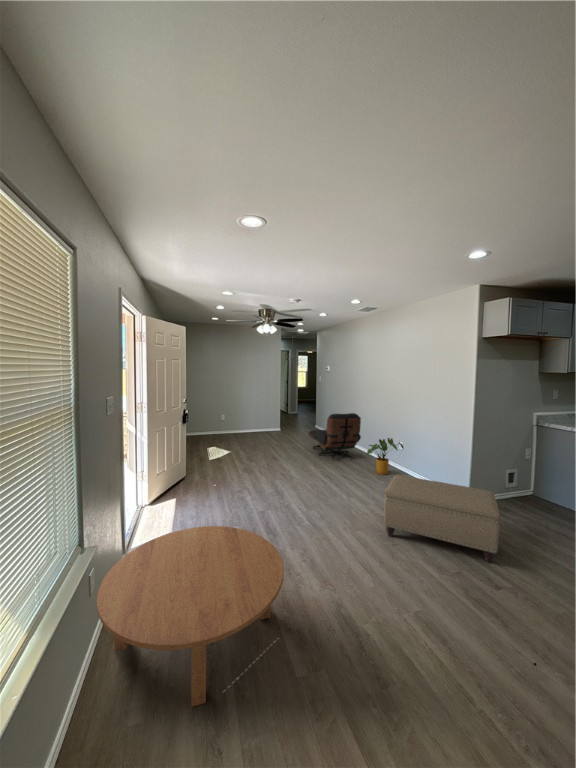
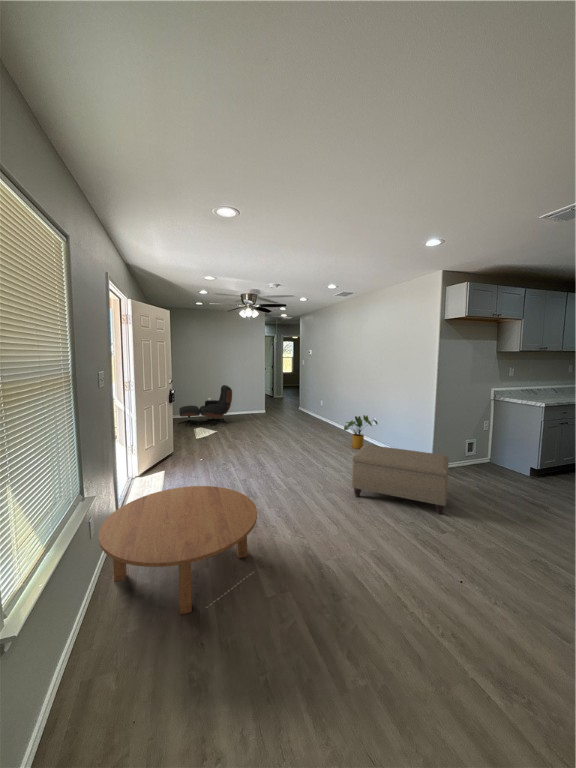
lounge chair: present [308,413,361,461] -> present [178,385,232,427]

